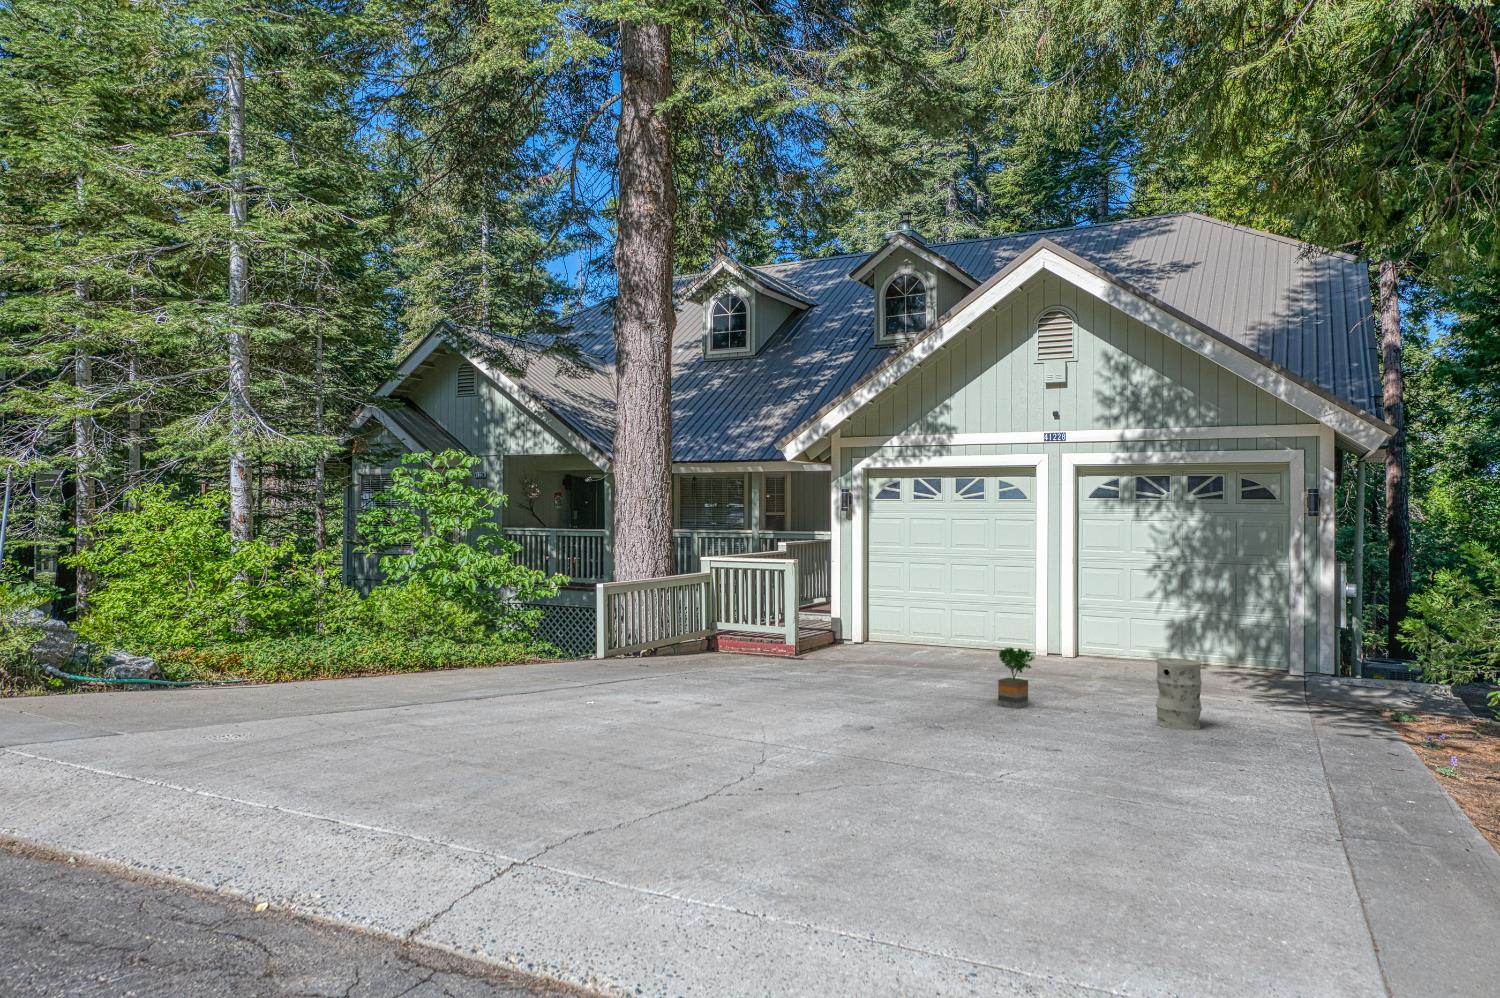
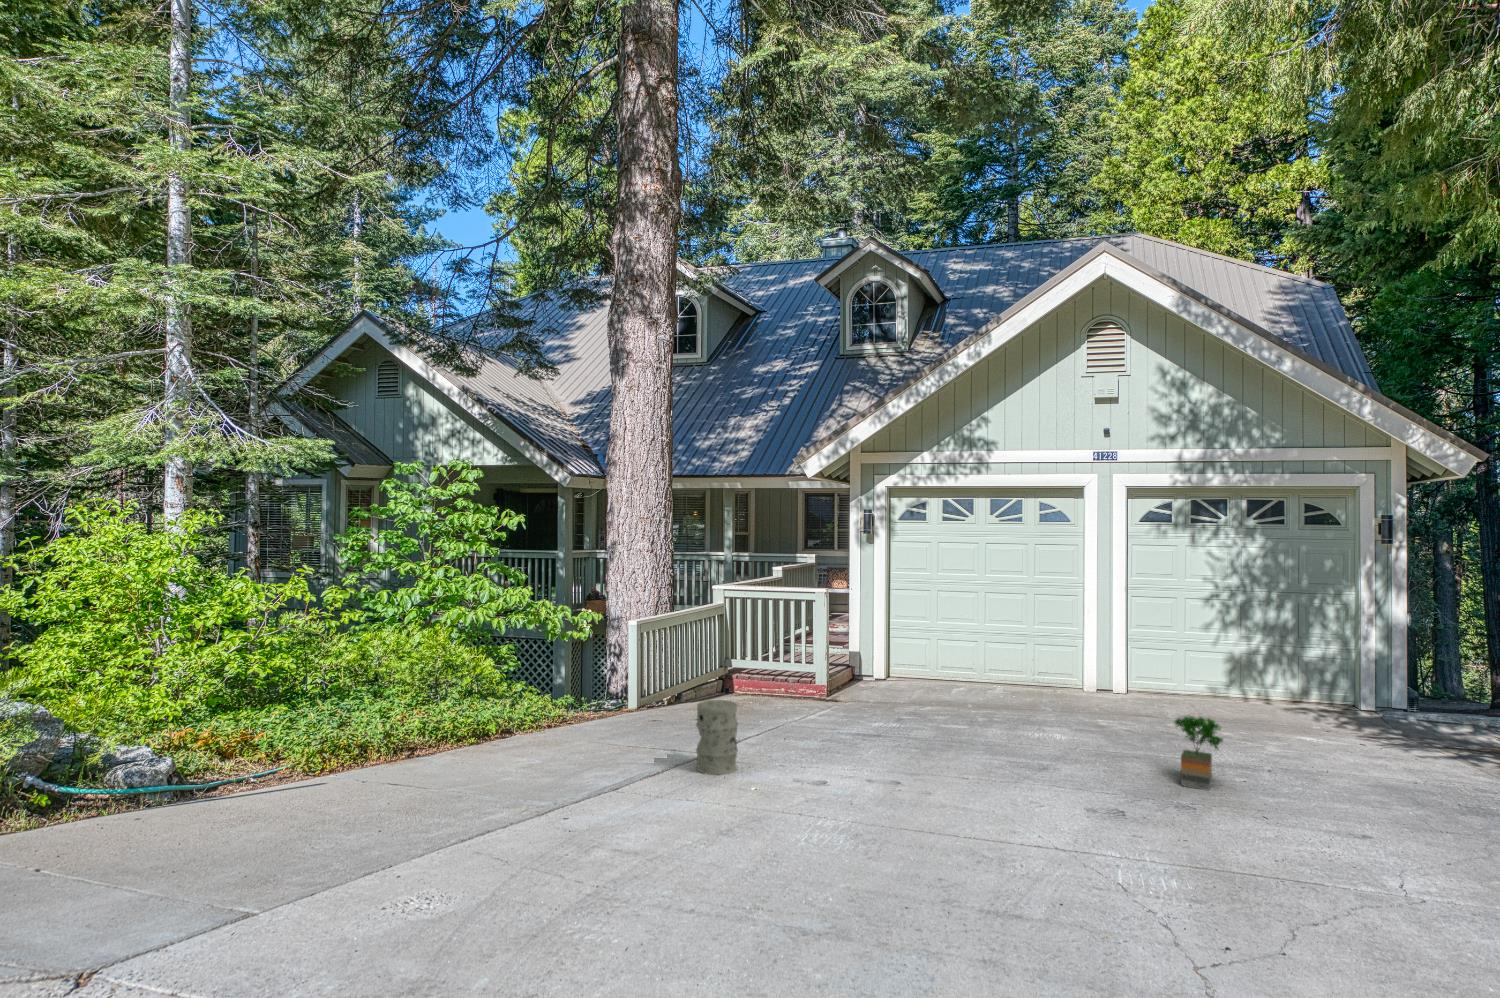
trash can: present [1156,658,1202,730] -> present [696,700,738,775]

